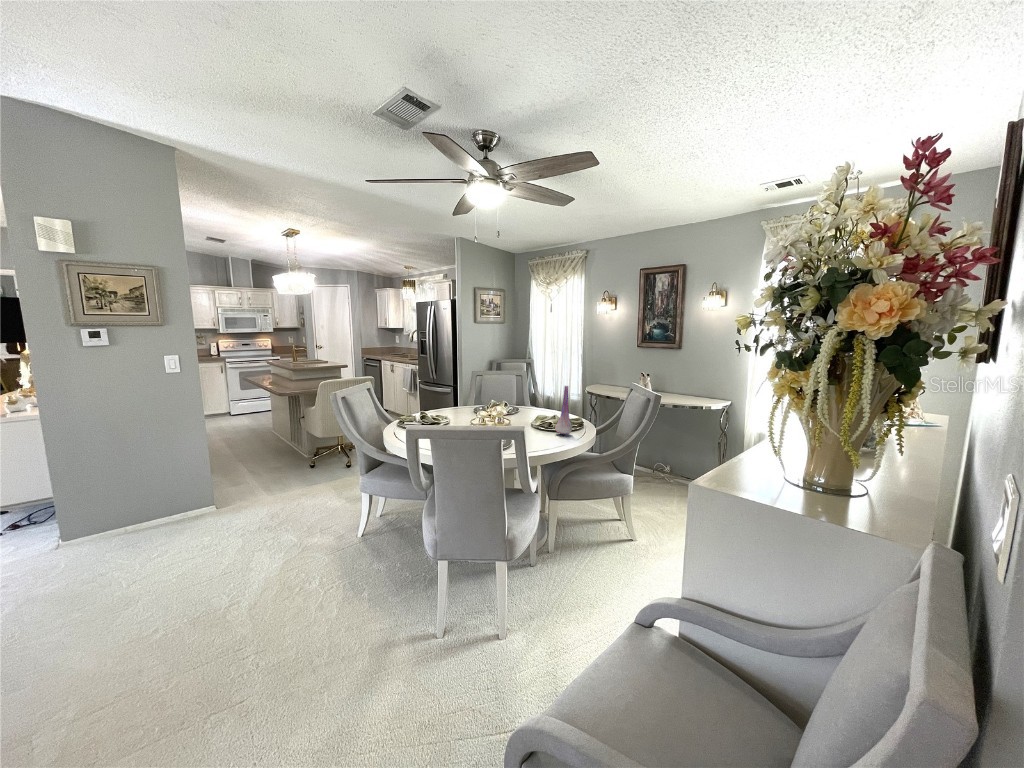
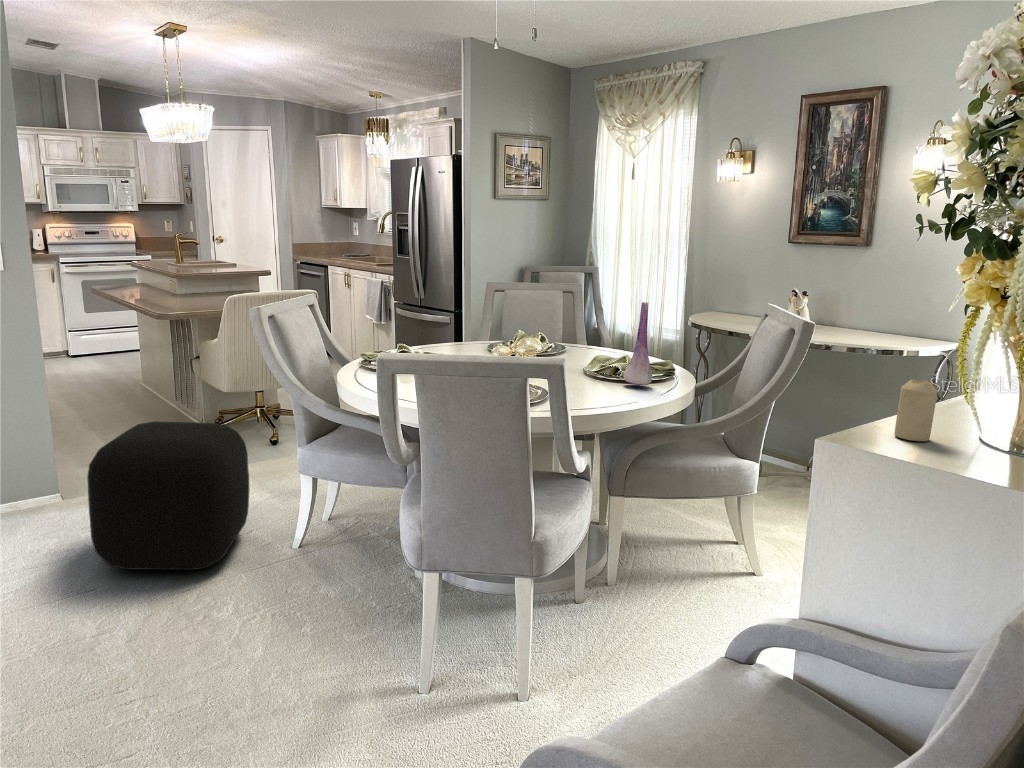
candle: none [748,448,776,490] -> present [894,379,937,441]
ottoman: none [225,462,331,558] -> present [87,421,250,570]

